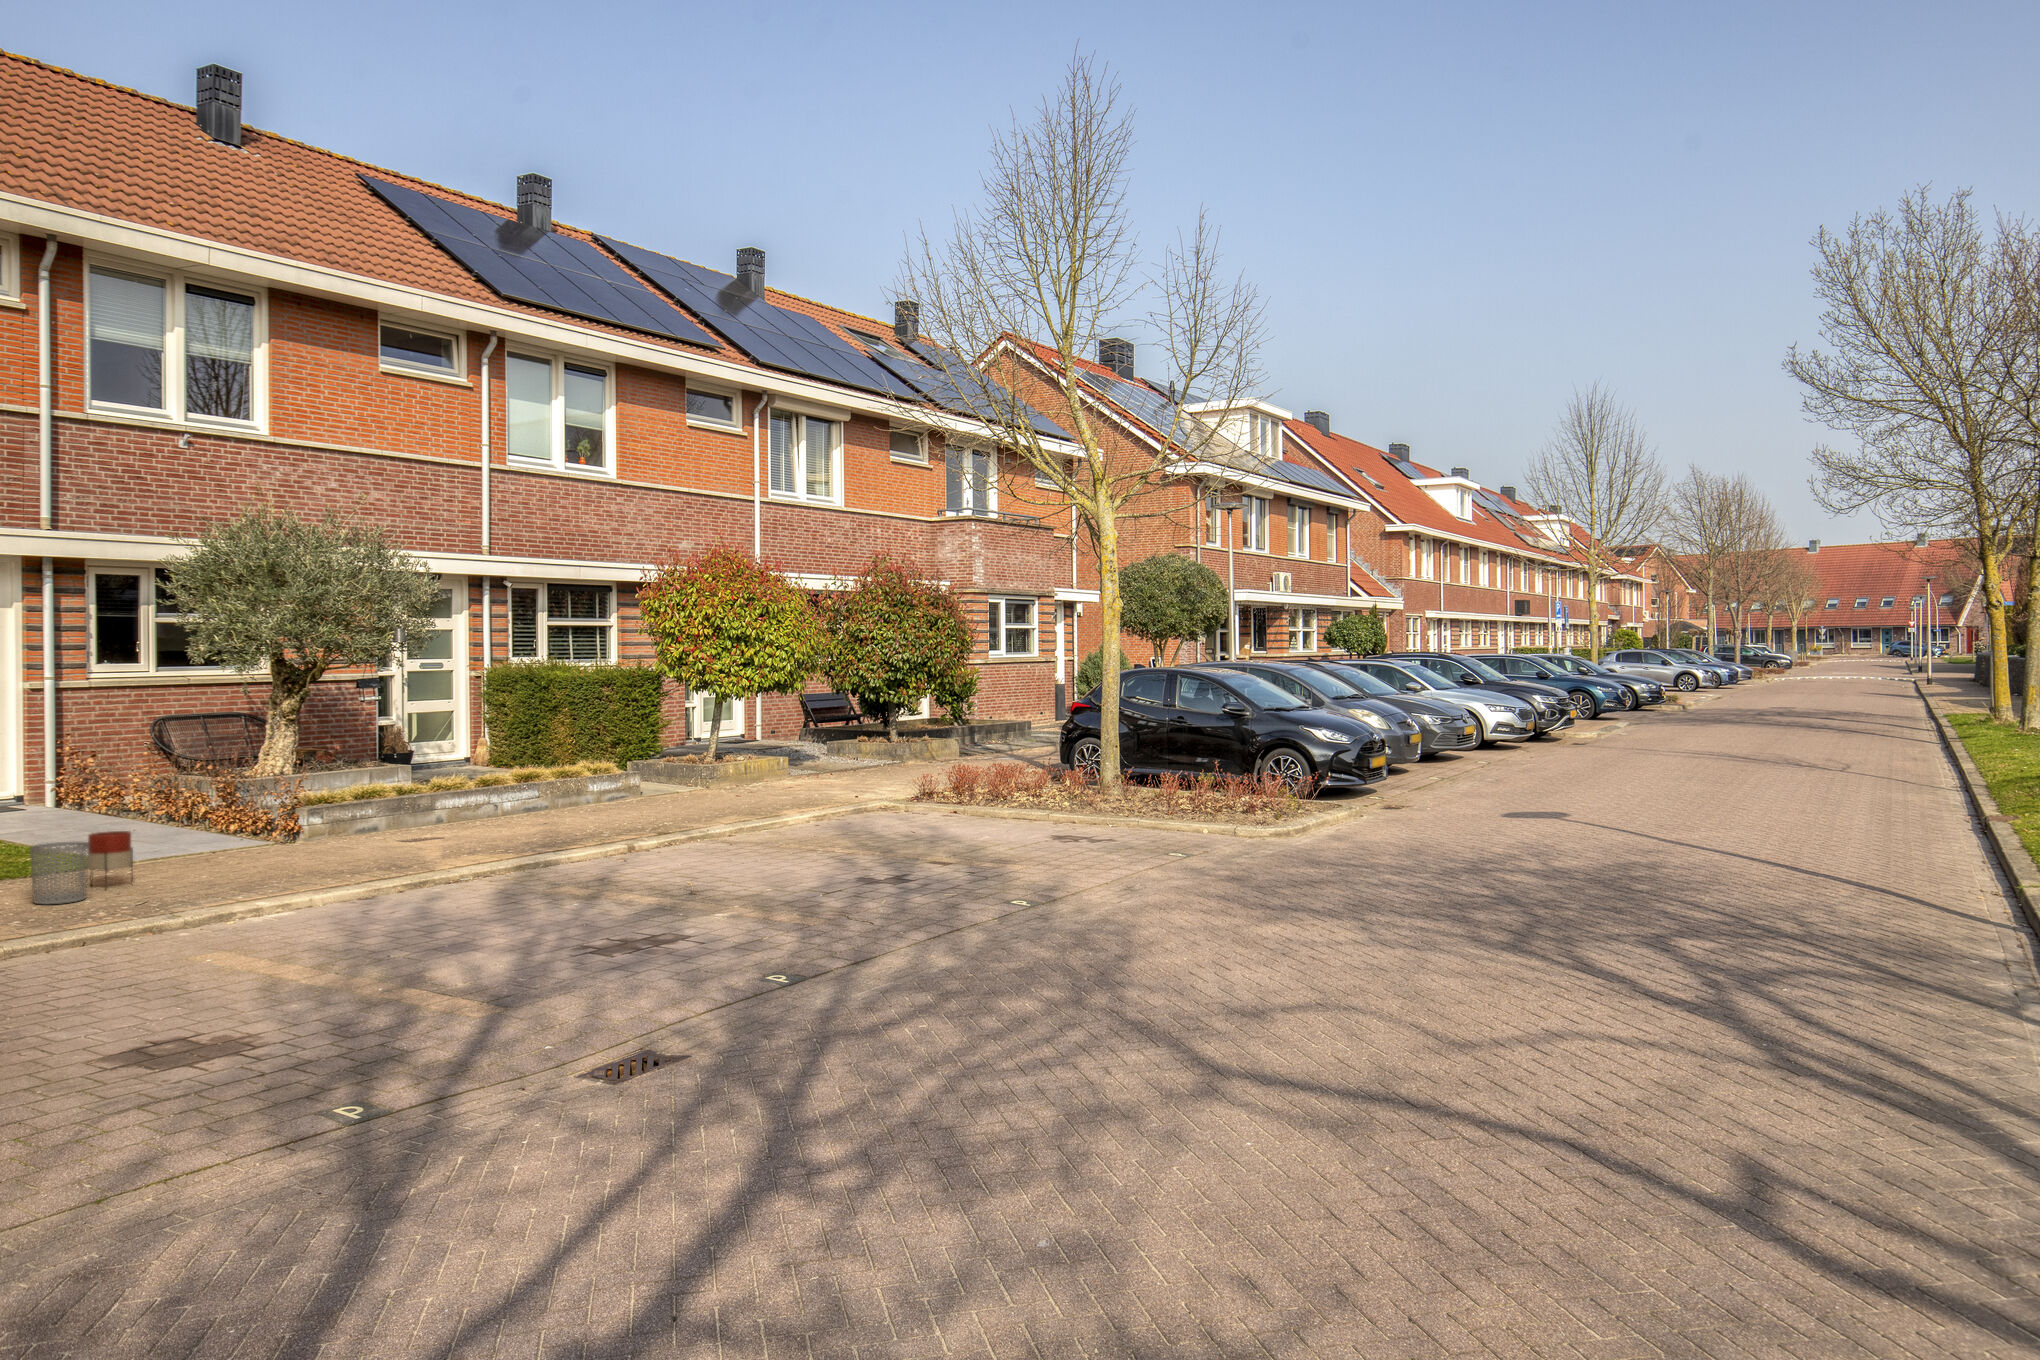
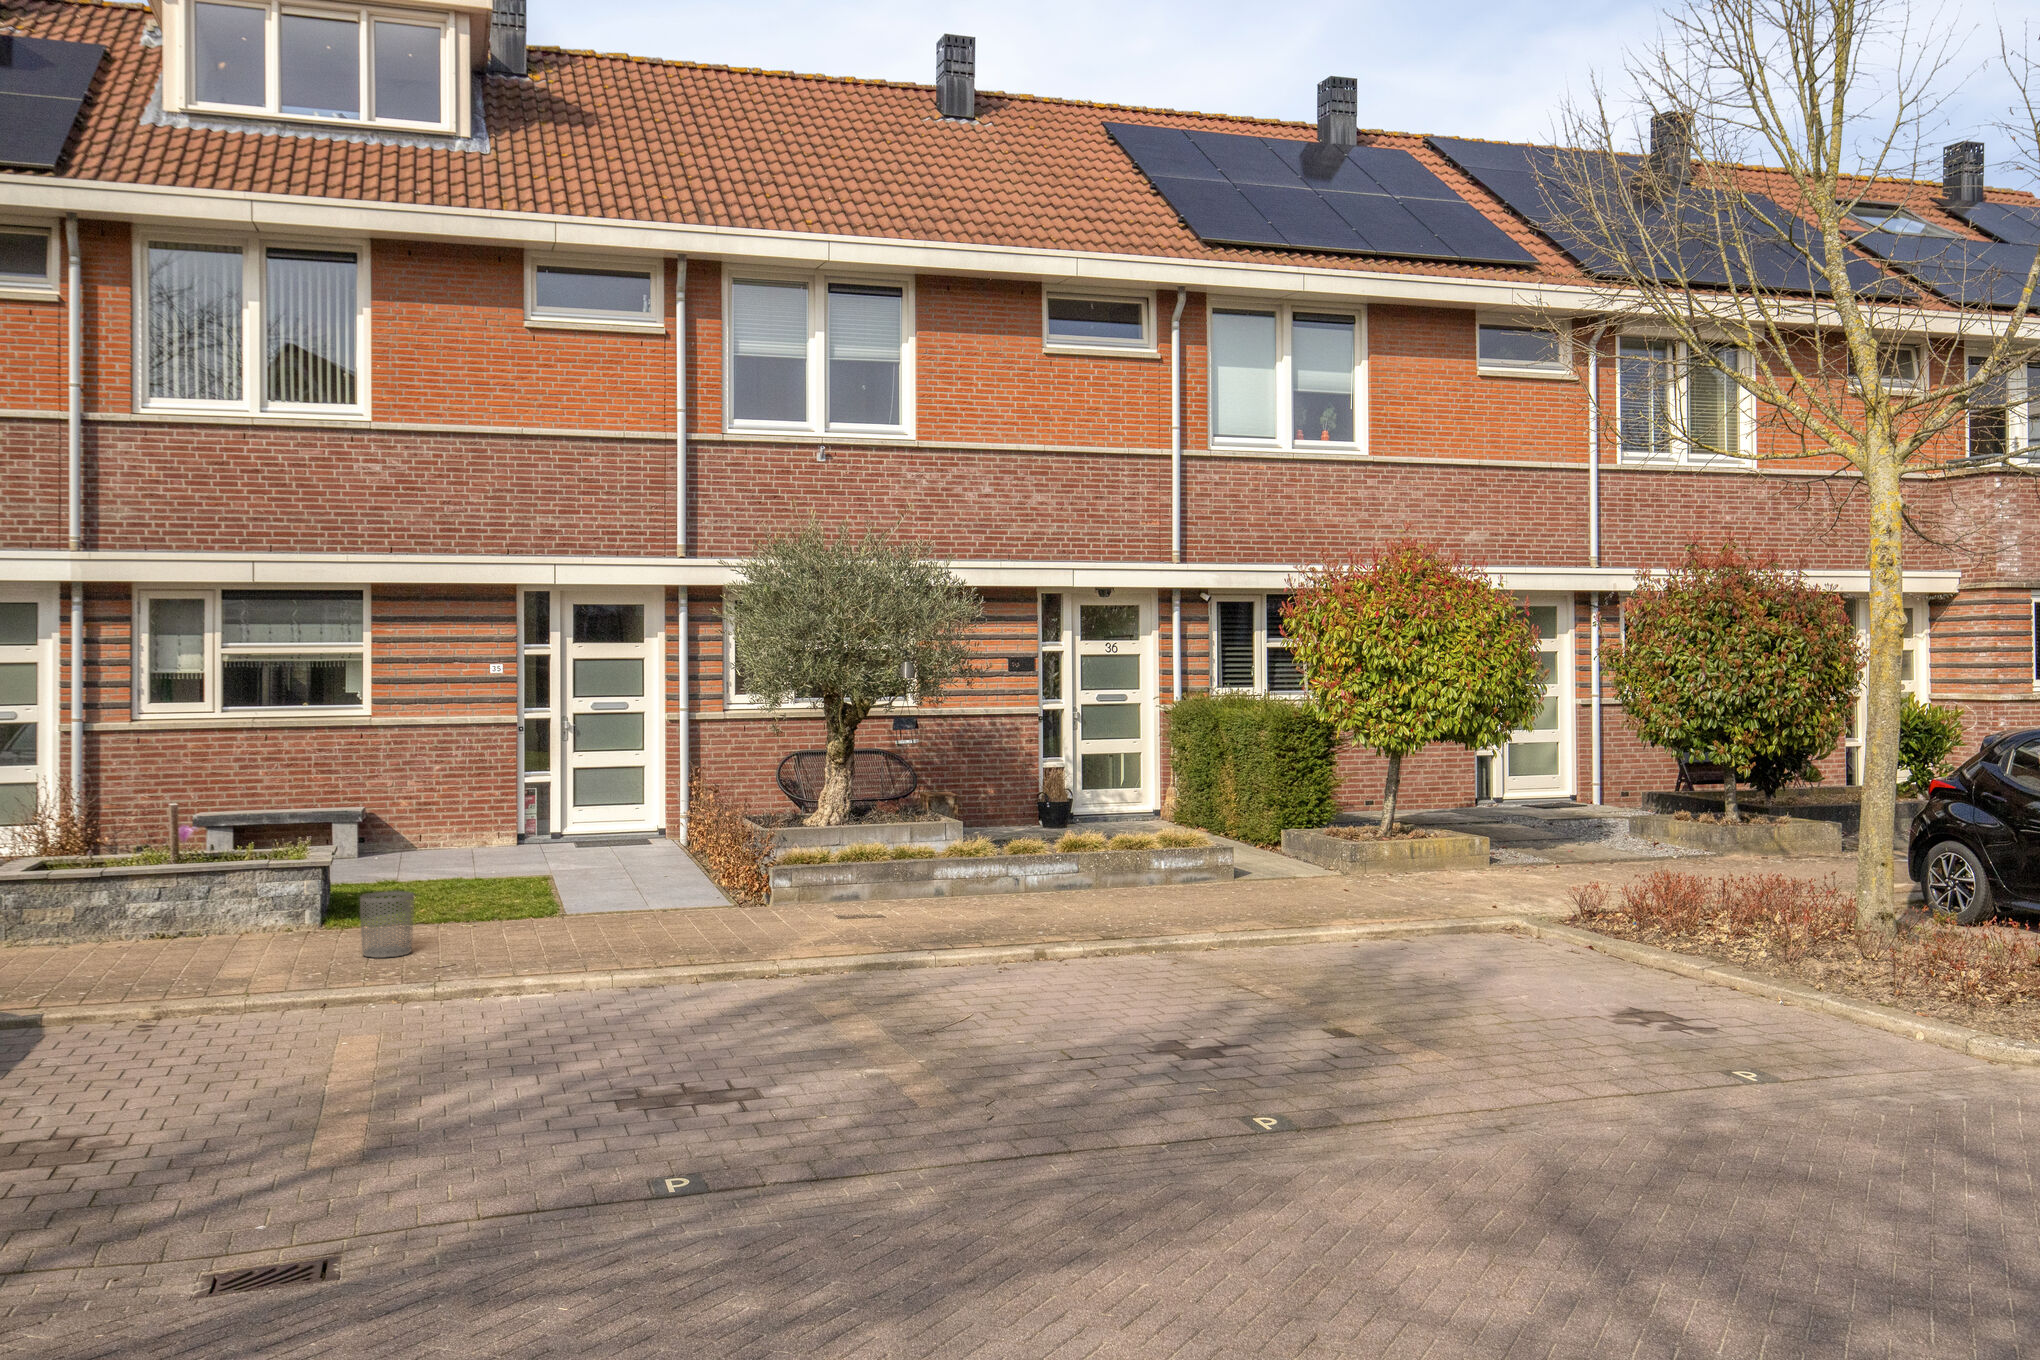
planter: present [88,831,133,872] -> none [439,883,483,947]

